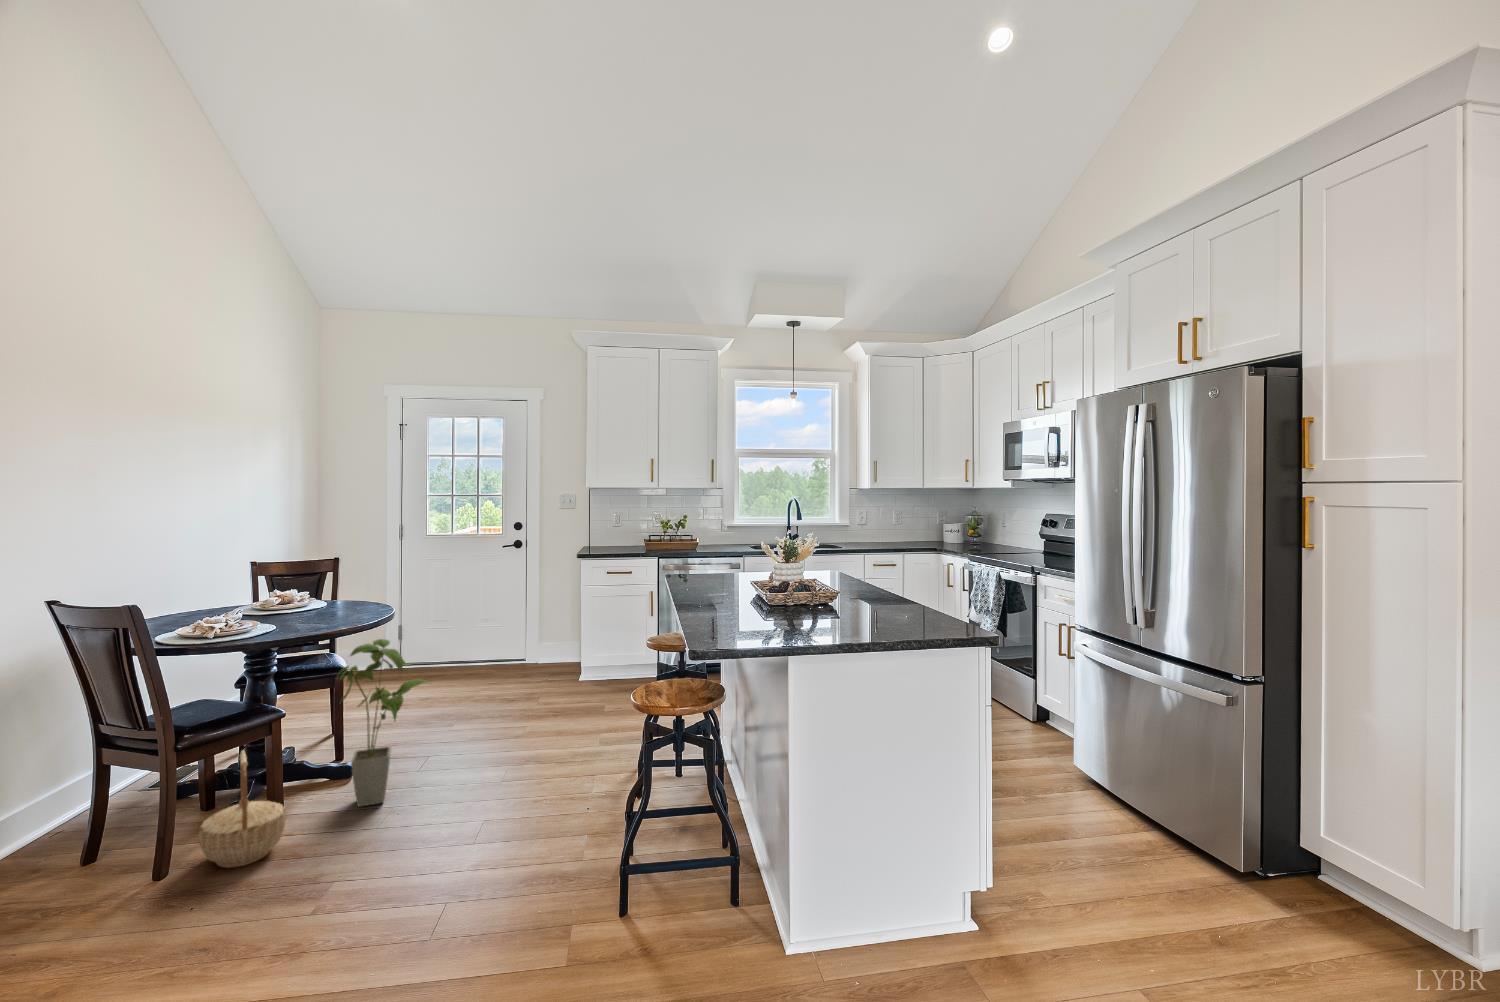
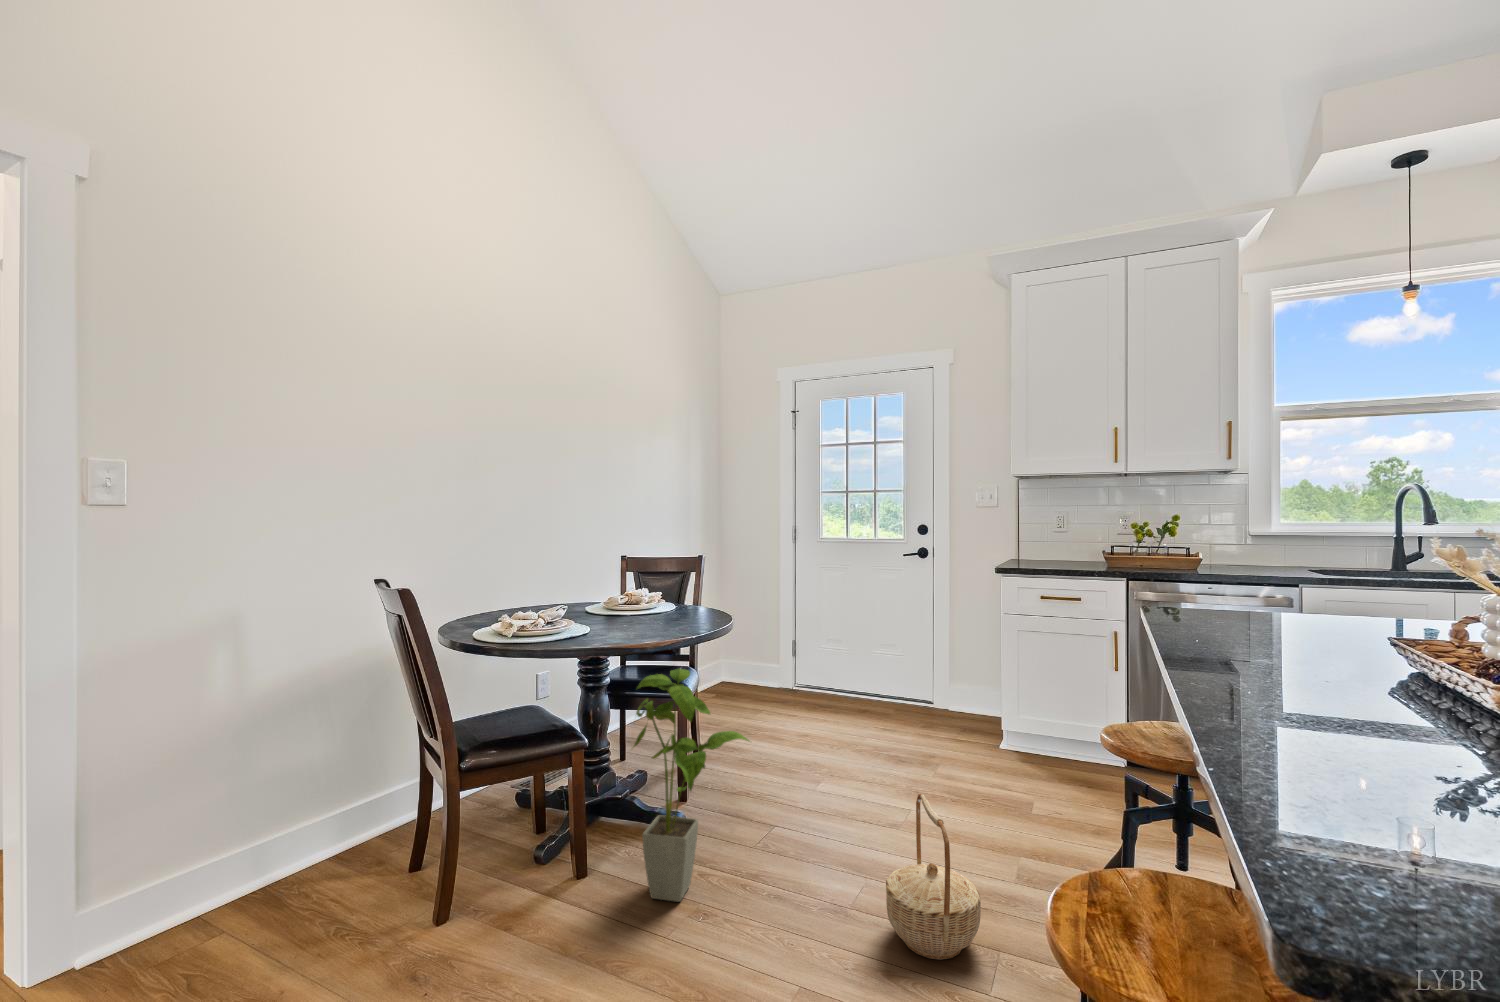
basket: present [199,750,286,868] -> present [886,794,981,960]

